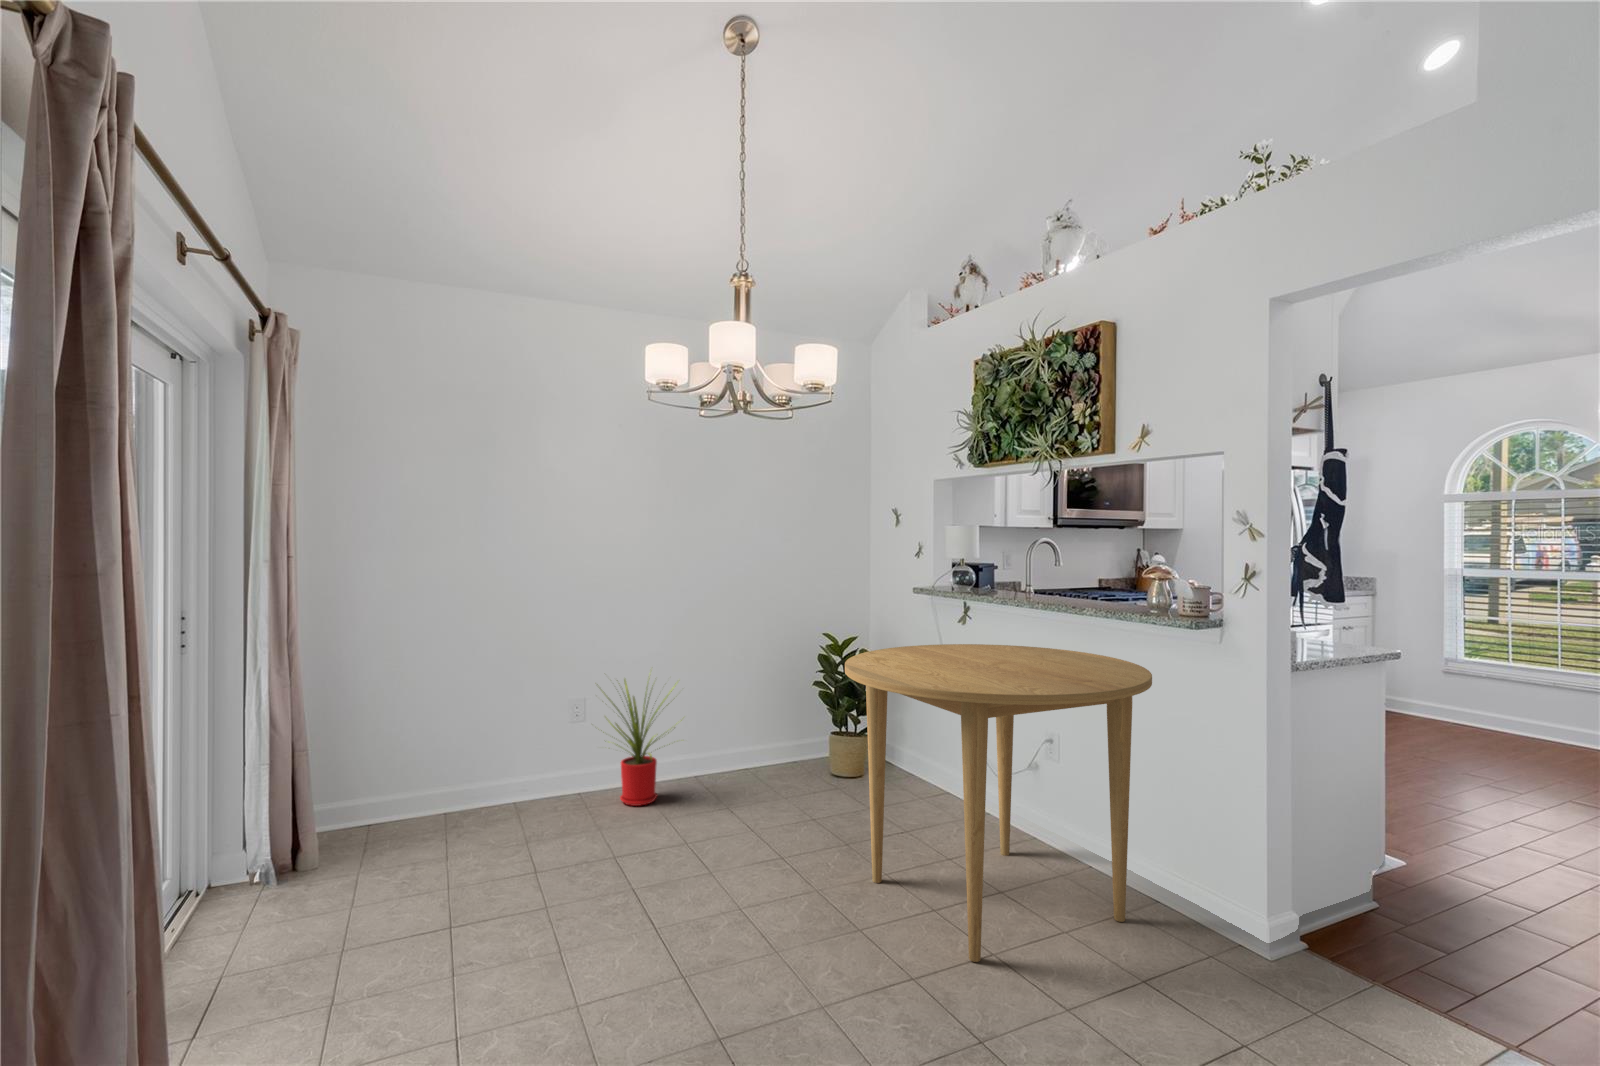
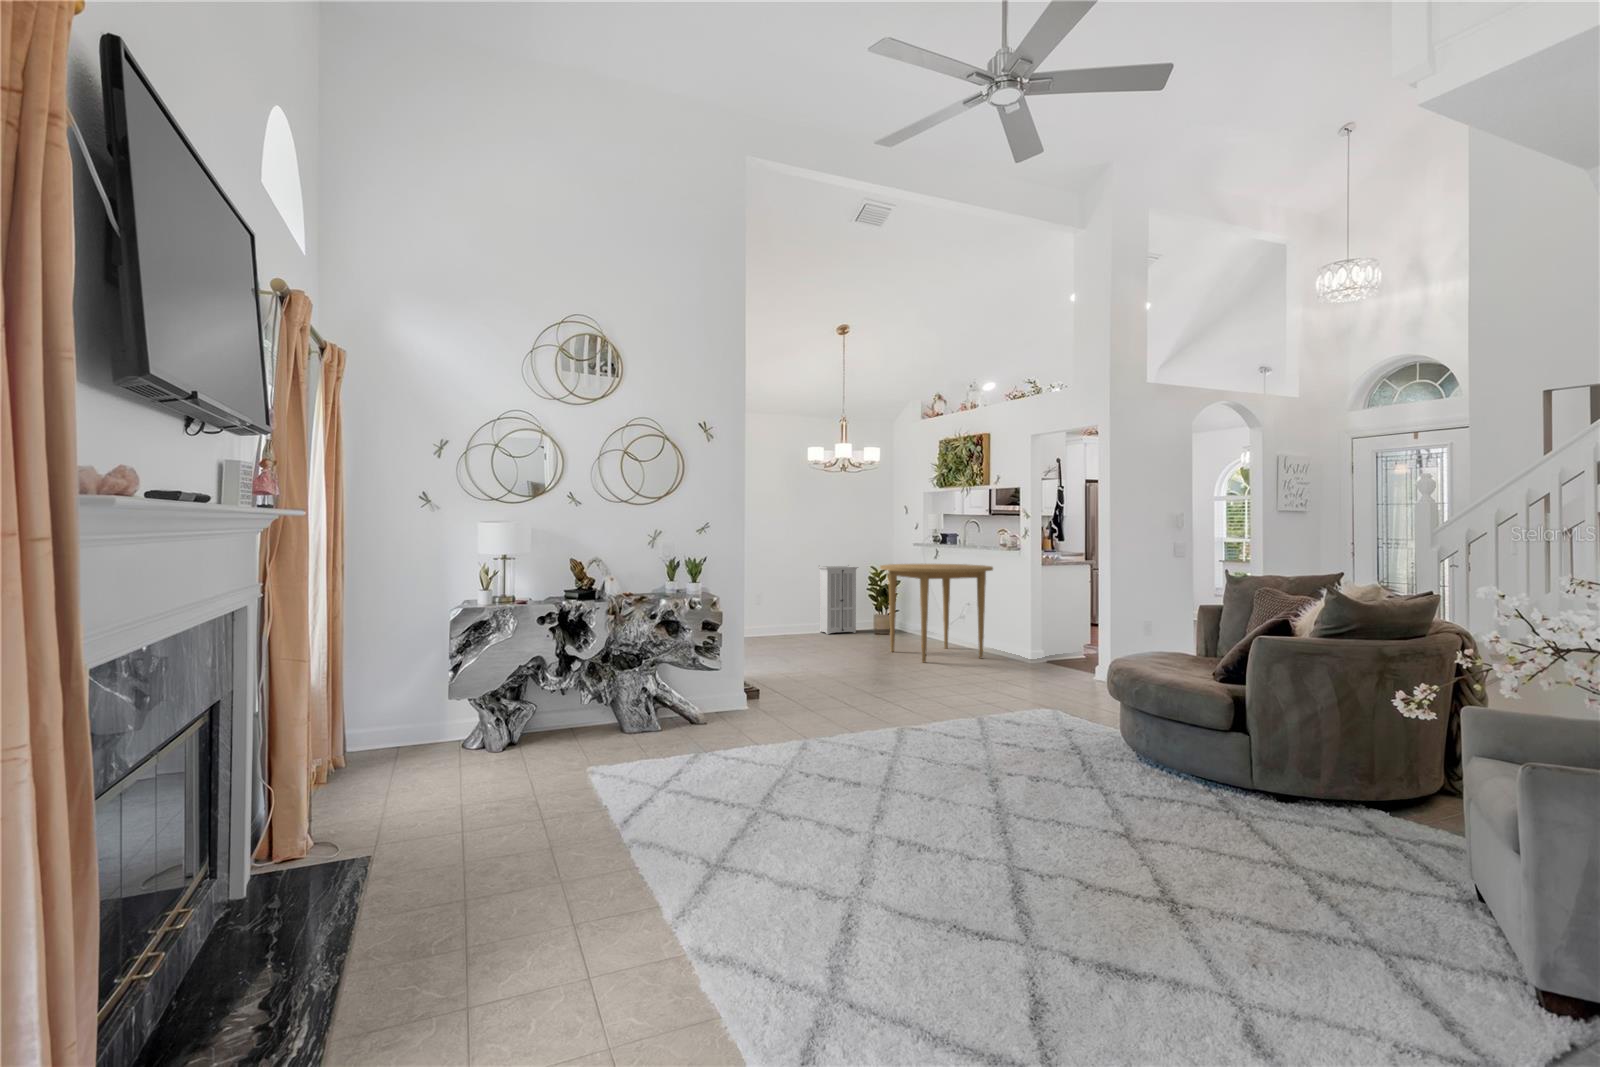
storage cabinet: none [712,629,797,784] -> present [819,566,858,634]
house plant: present [603,679,682,806] -> none [767,579,811,638]

